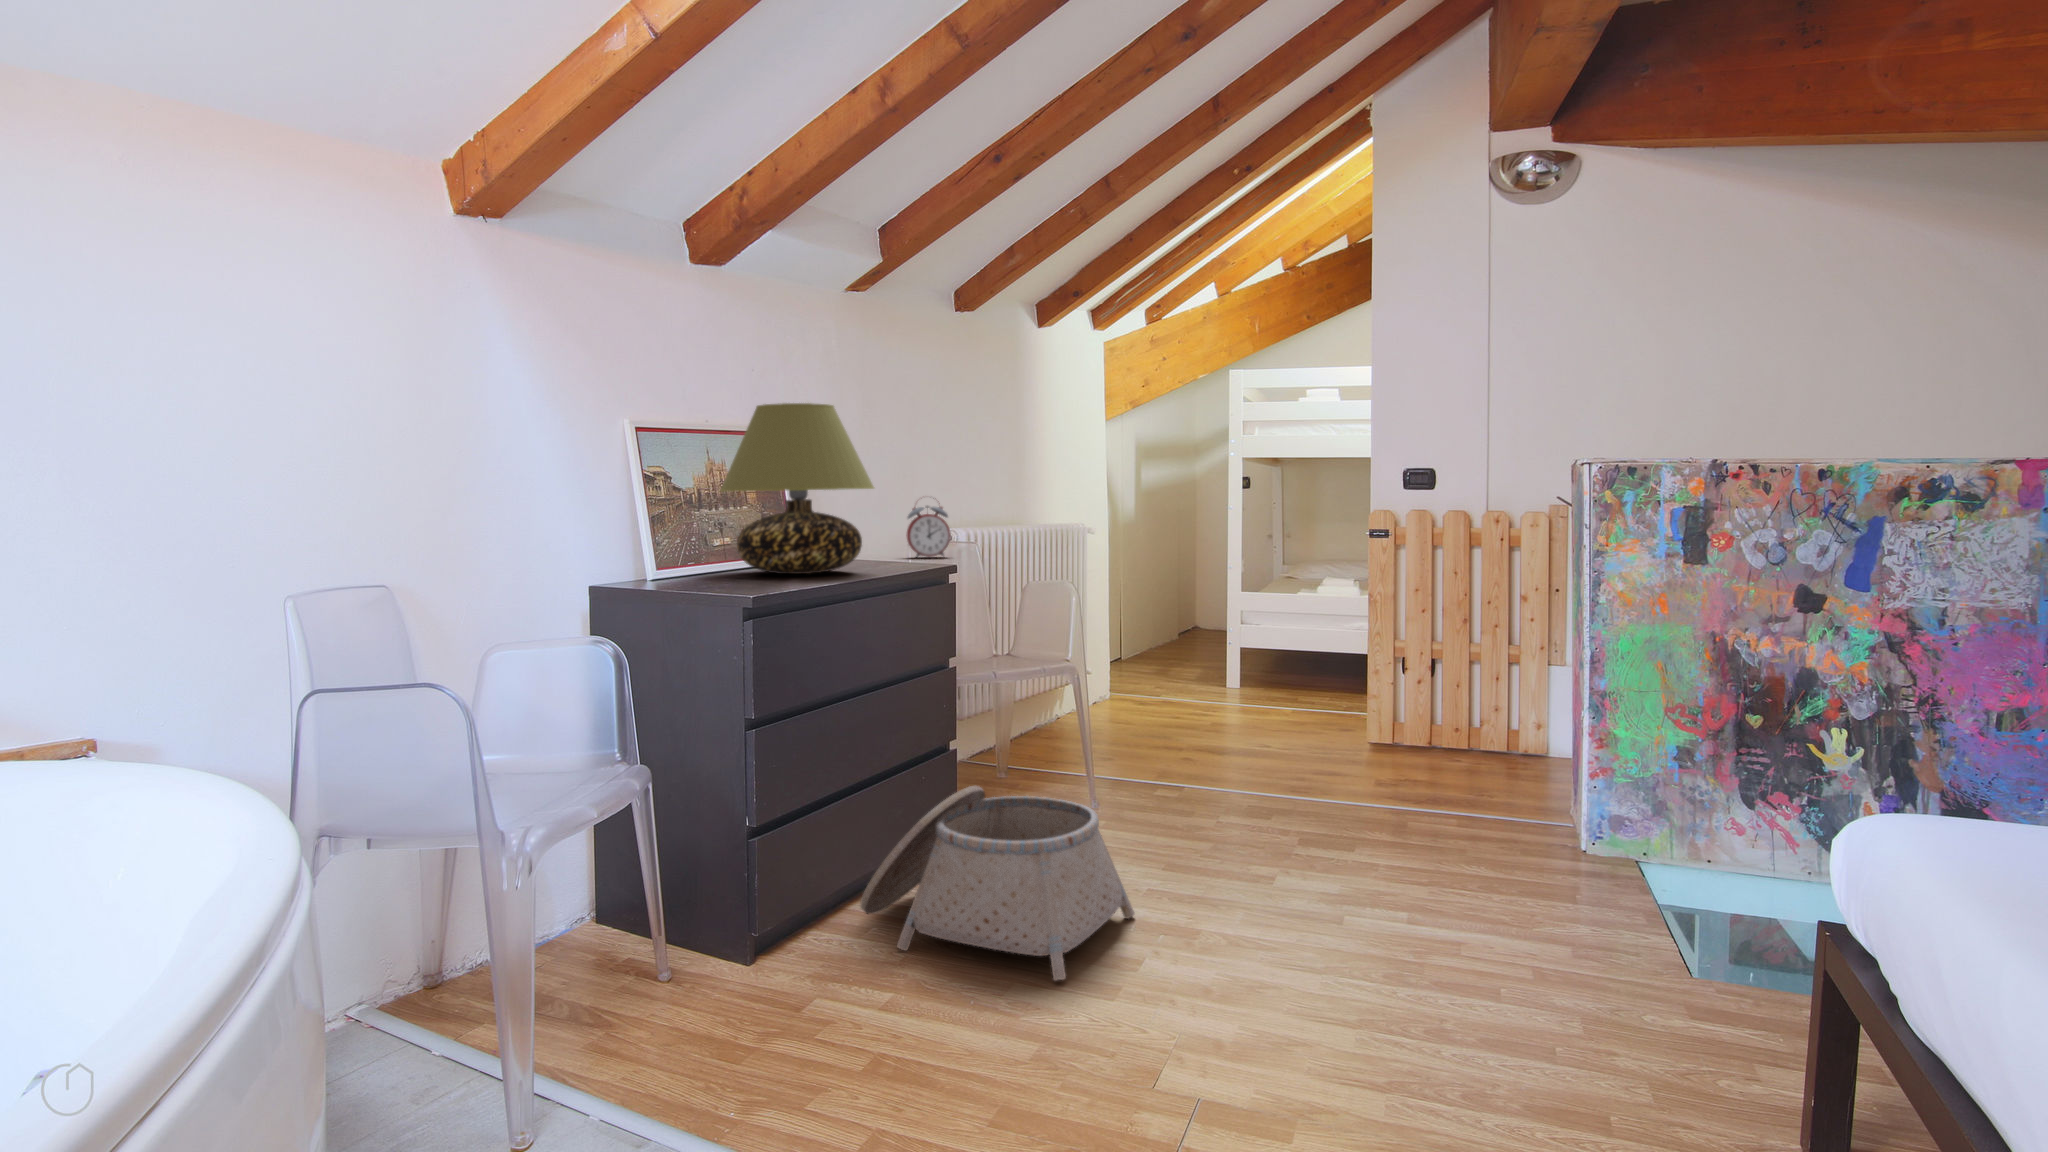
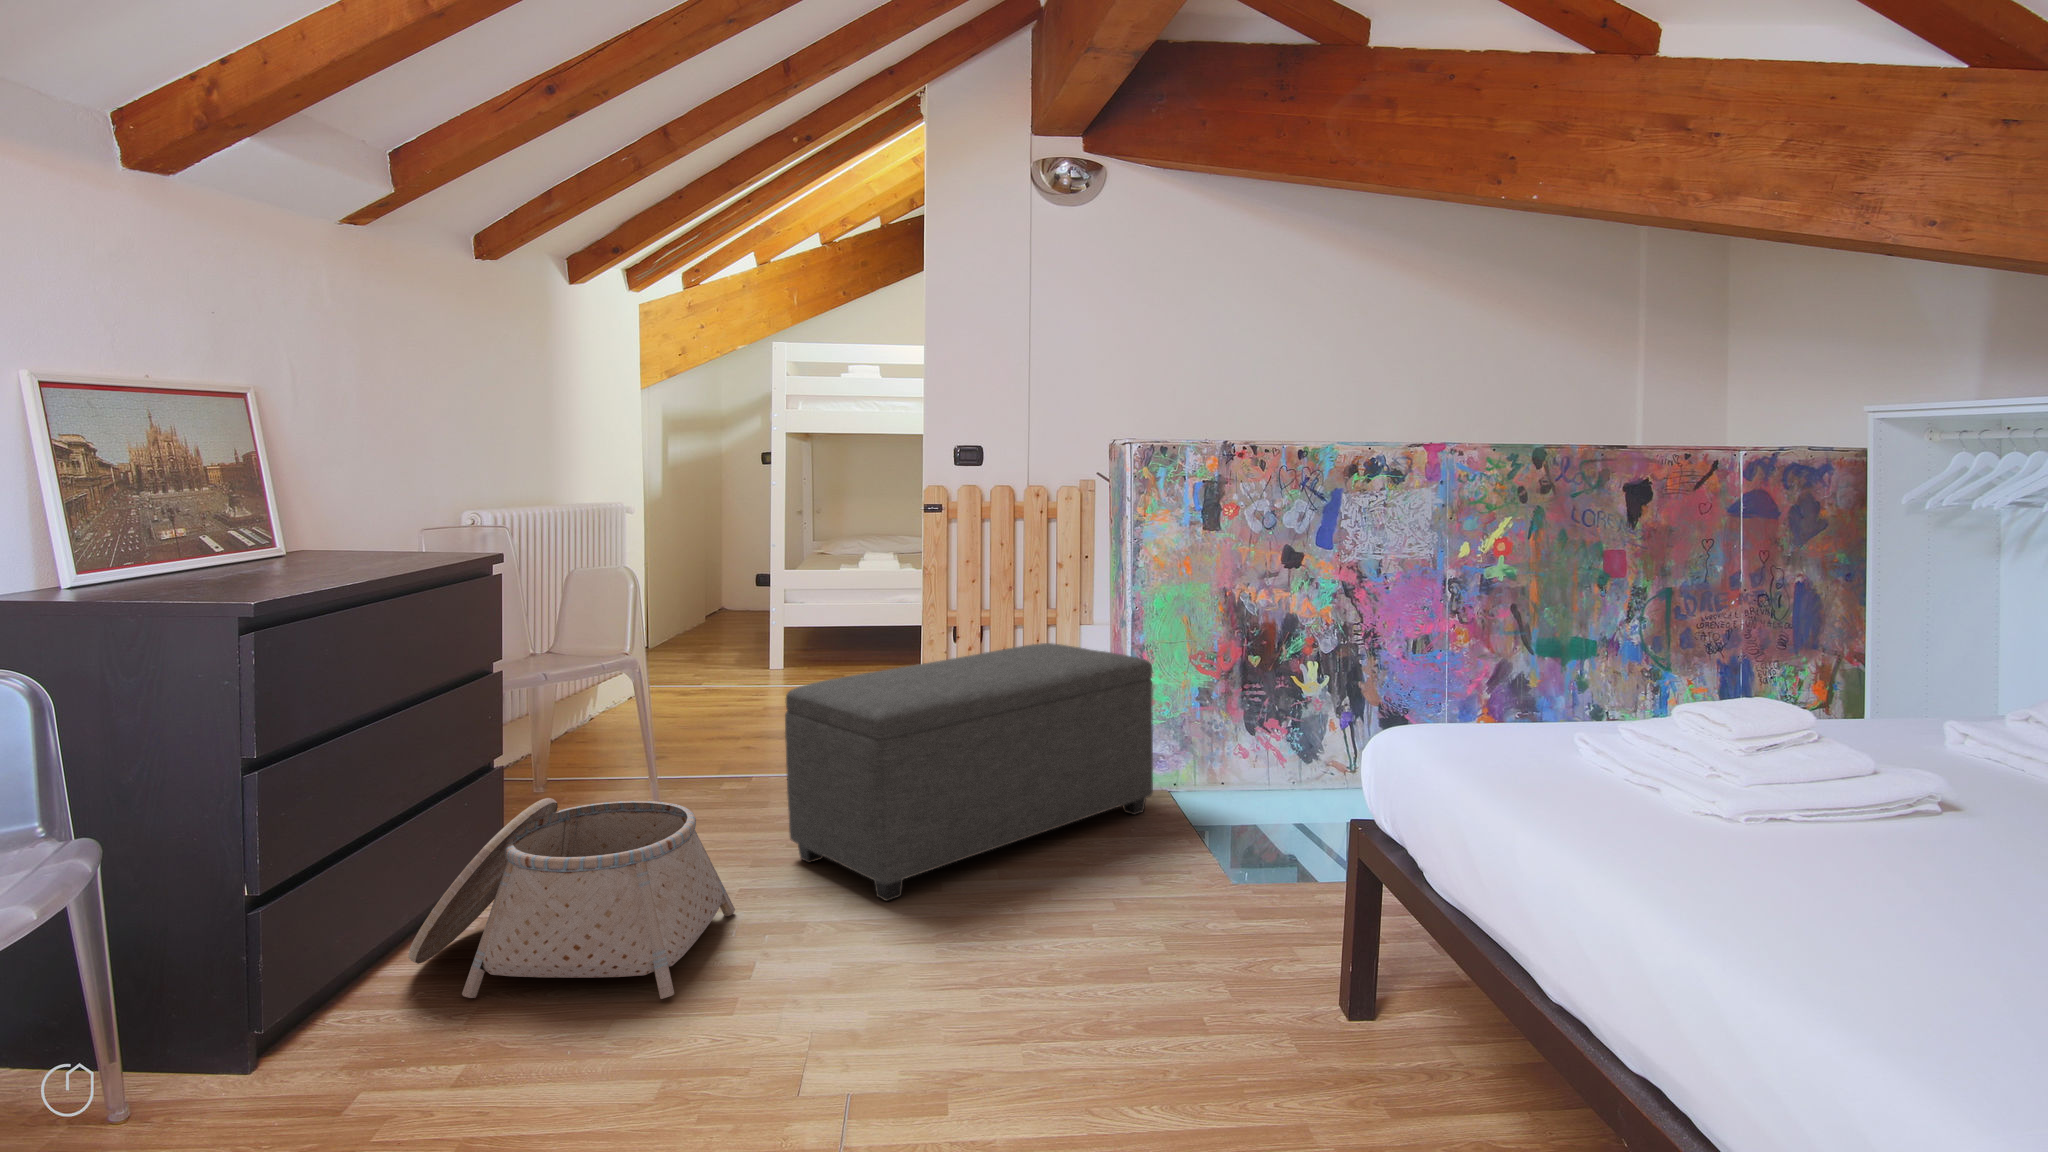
table lamp: present [720,403,875,574] -> none [172,360,397,569]
alarm clock: present [906,498,951,557] -> none [429,474,486,545]
ottoman: none [1196,683,1613,930] -> present [785,643,1153,901]

